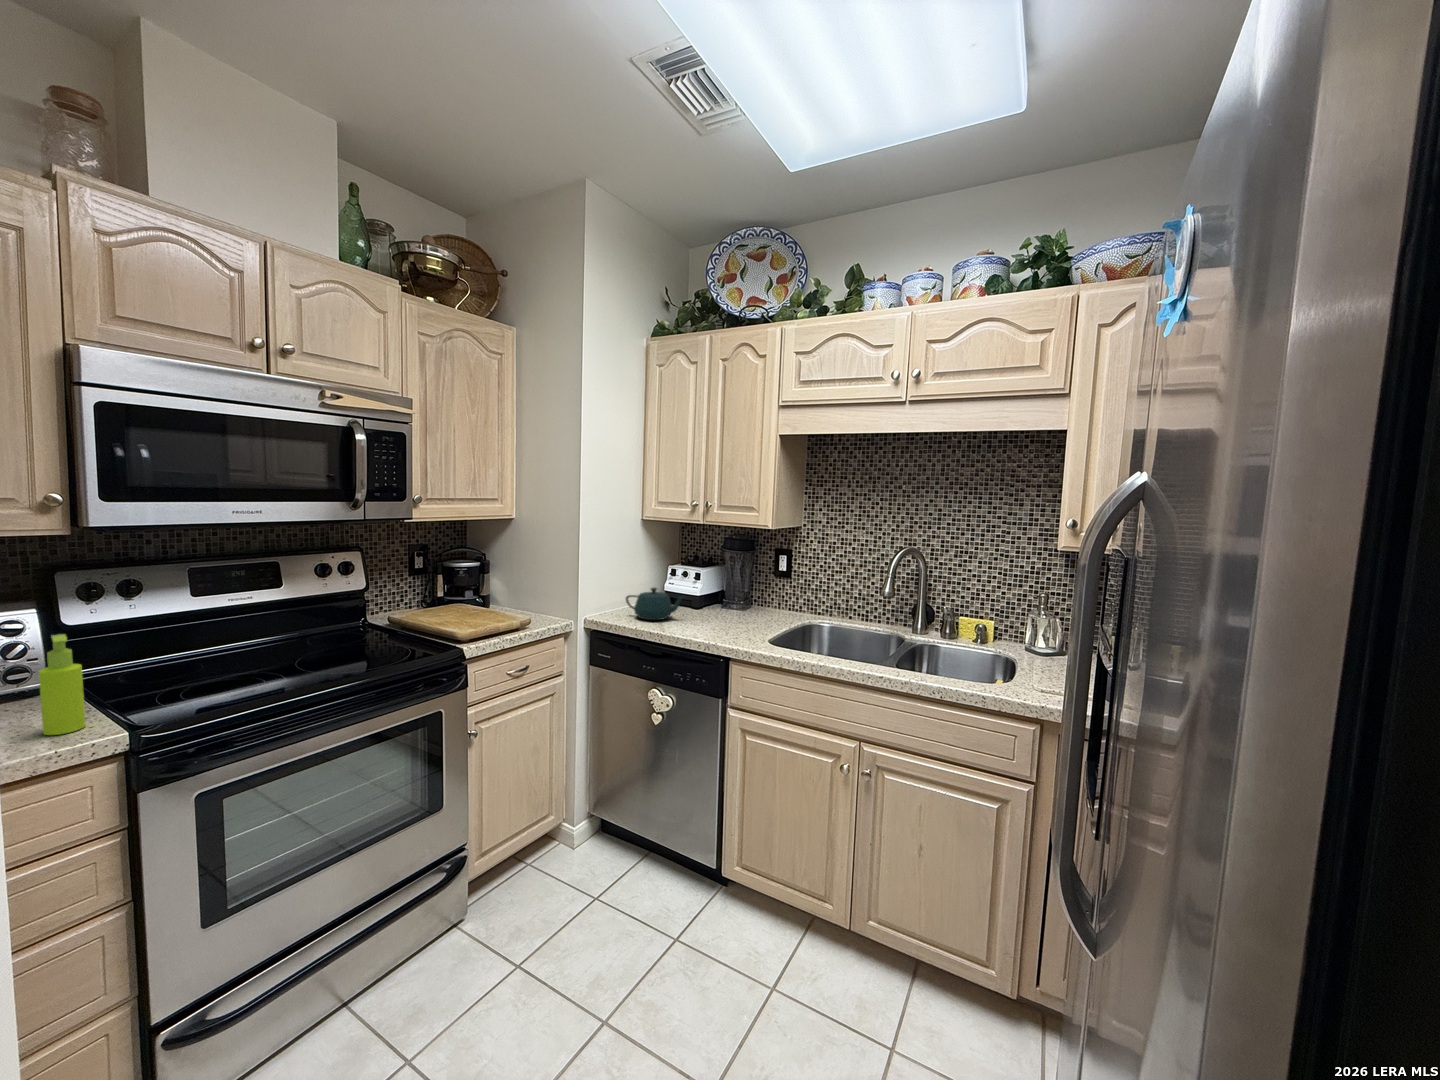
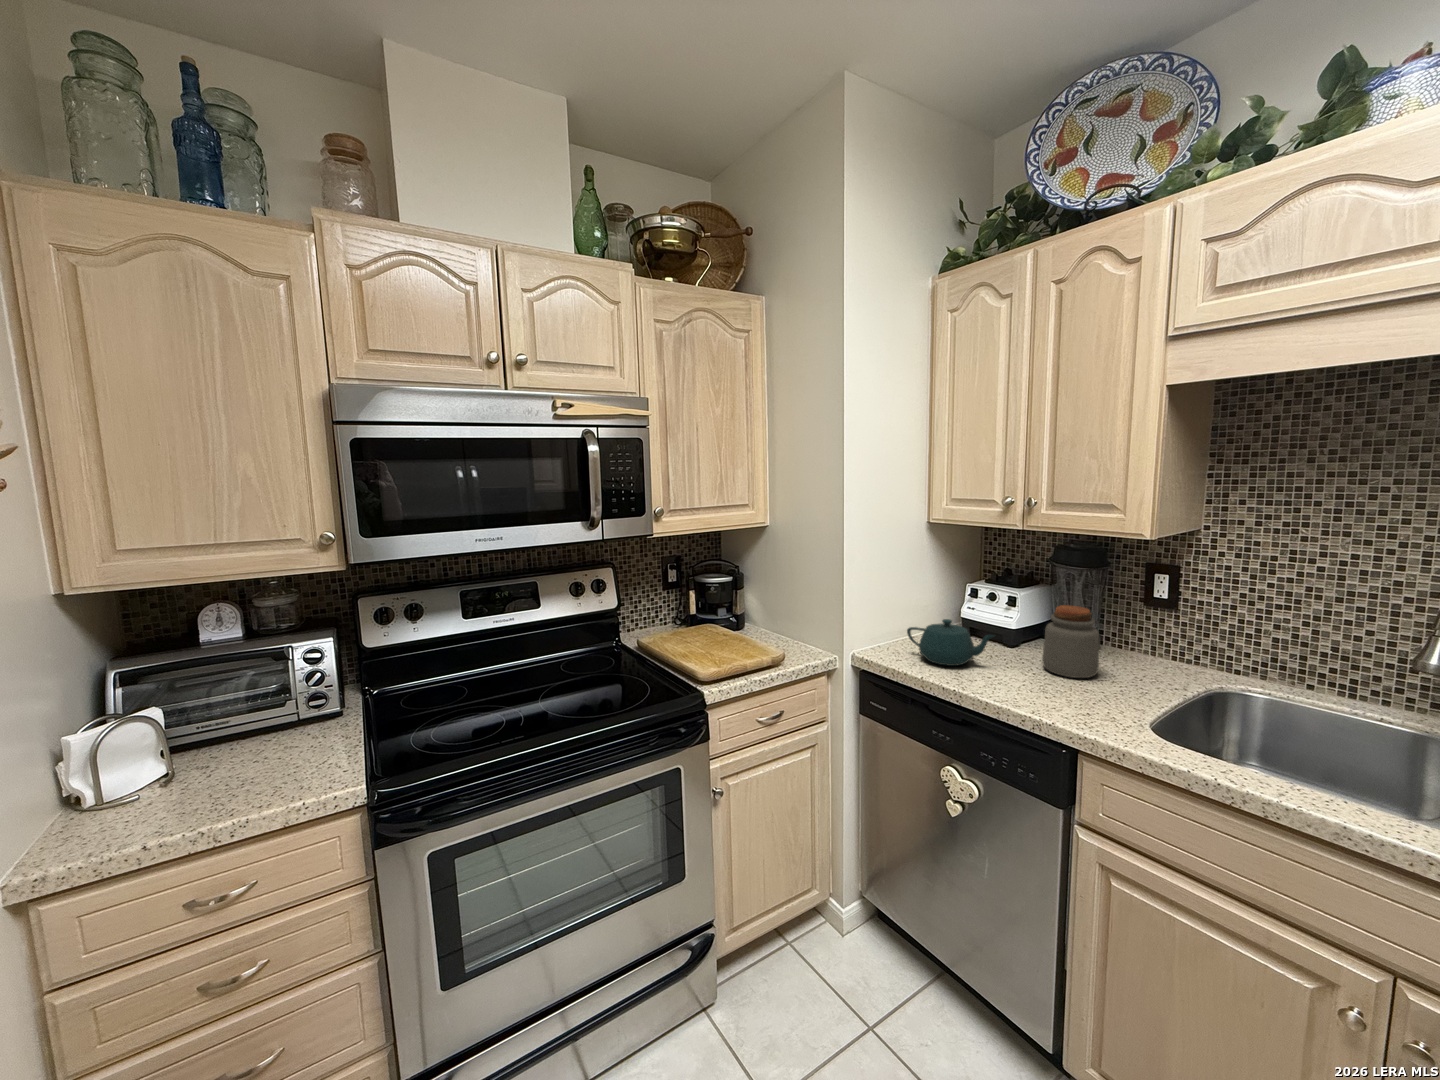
jar: none [715,575,747,622] -> present [1042,605,1099,678]
soap dispenser: present [39,634,85,735] -> none [295,679,337,782]

